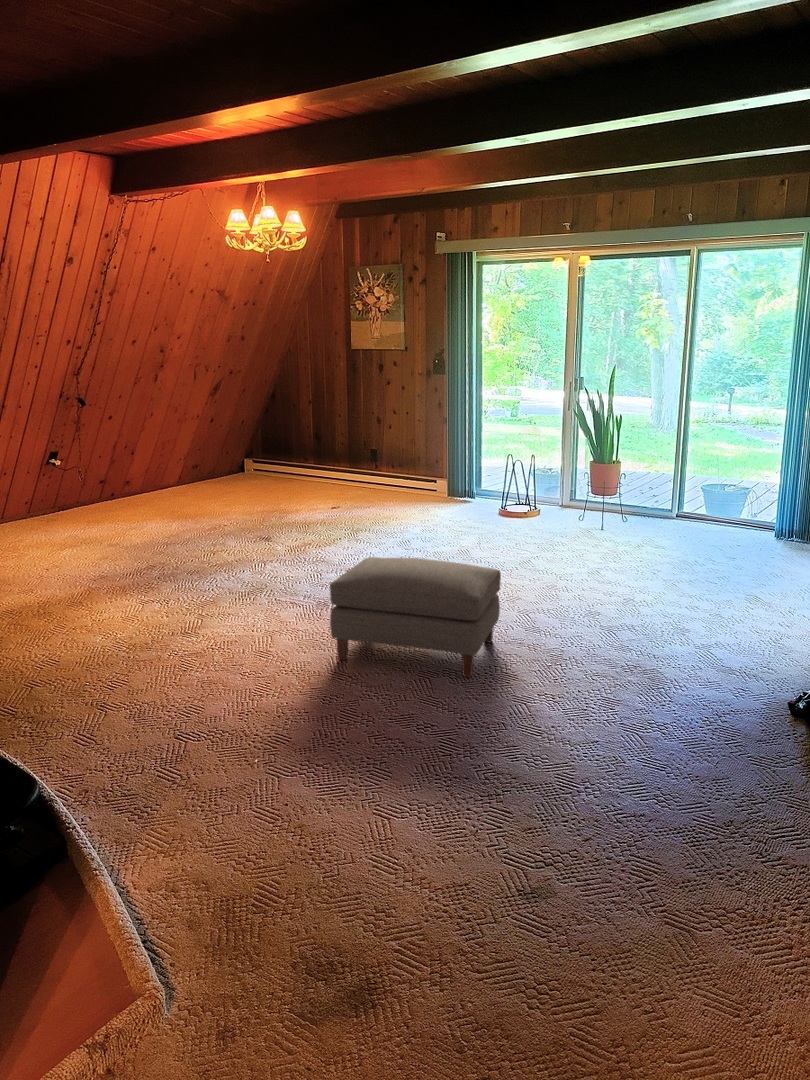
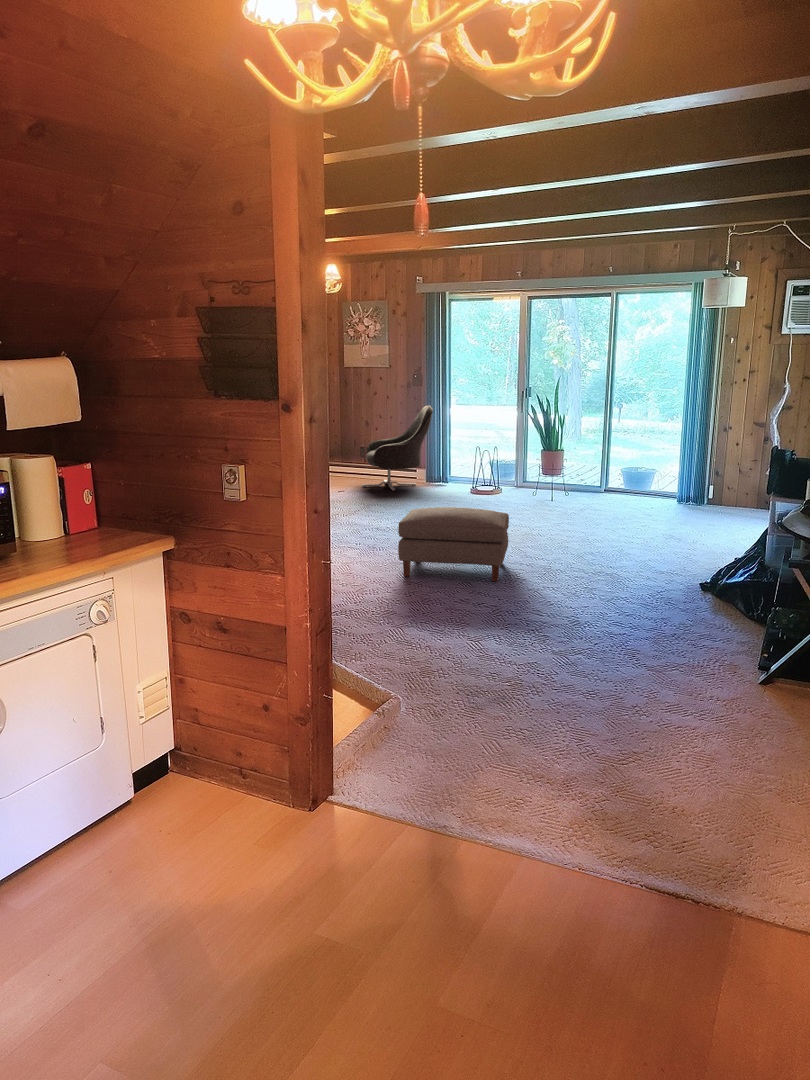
armchair: none [364,398,454,507] -> present [362,405,433,490]

